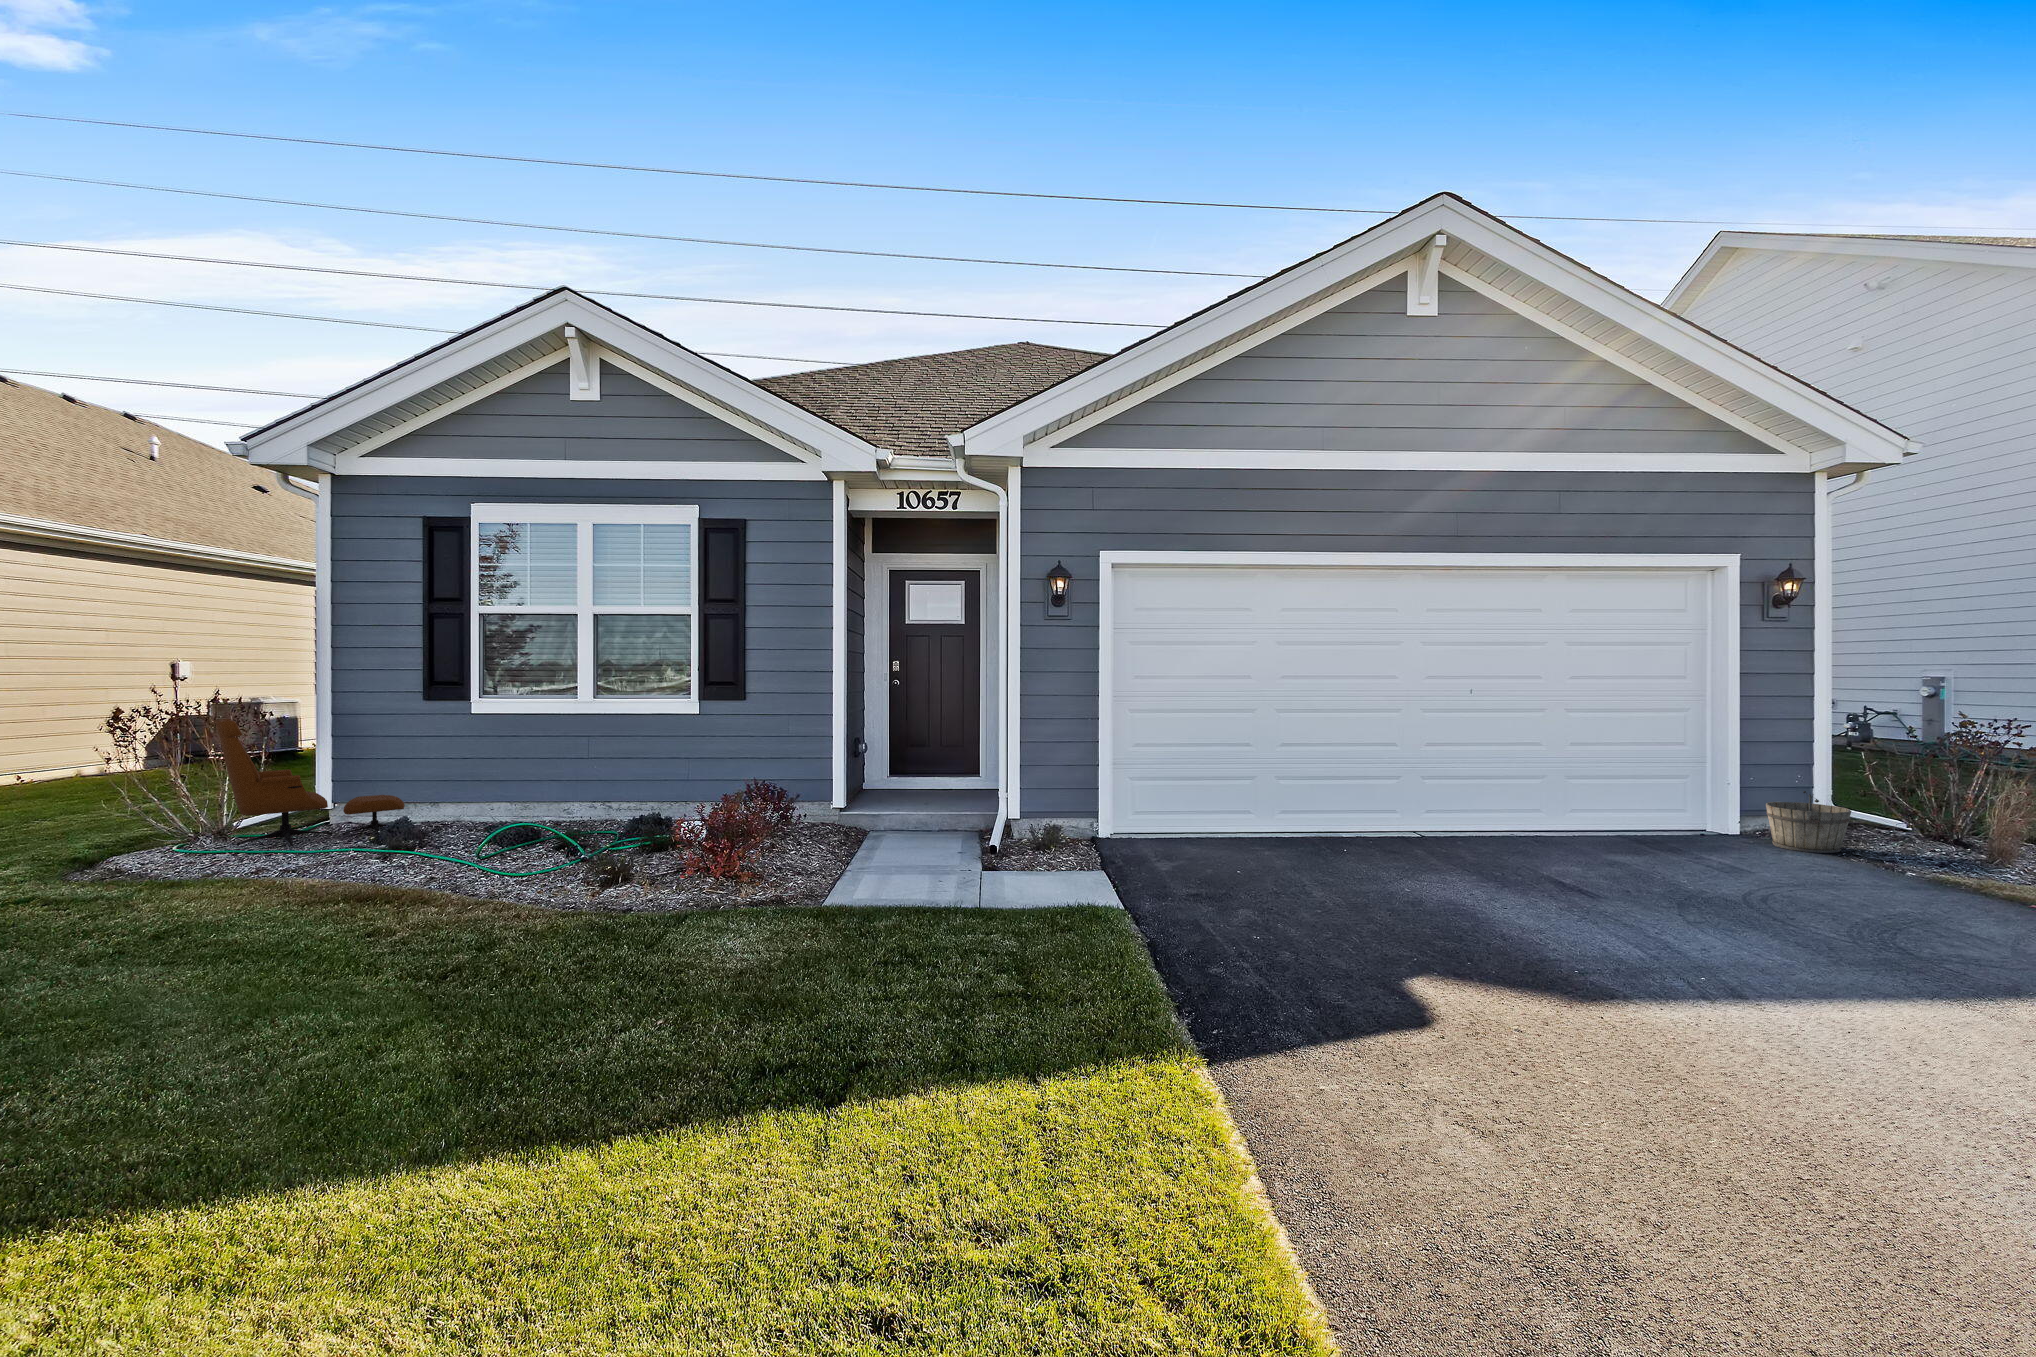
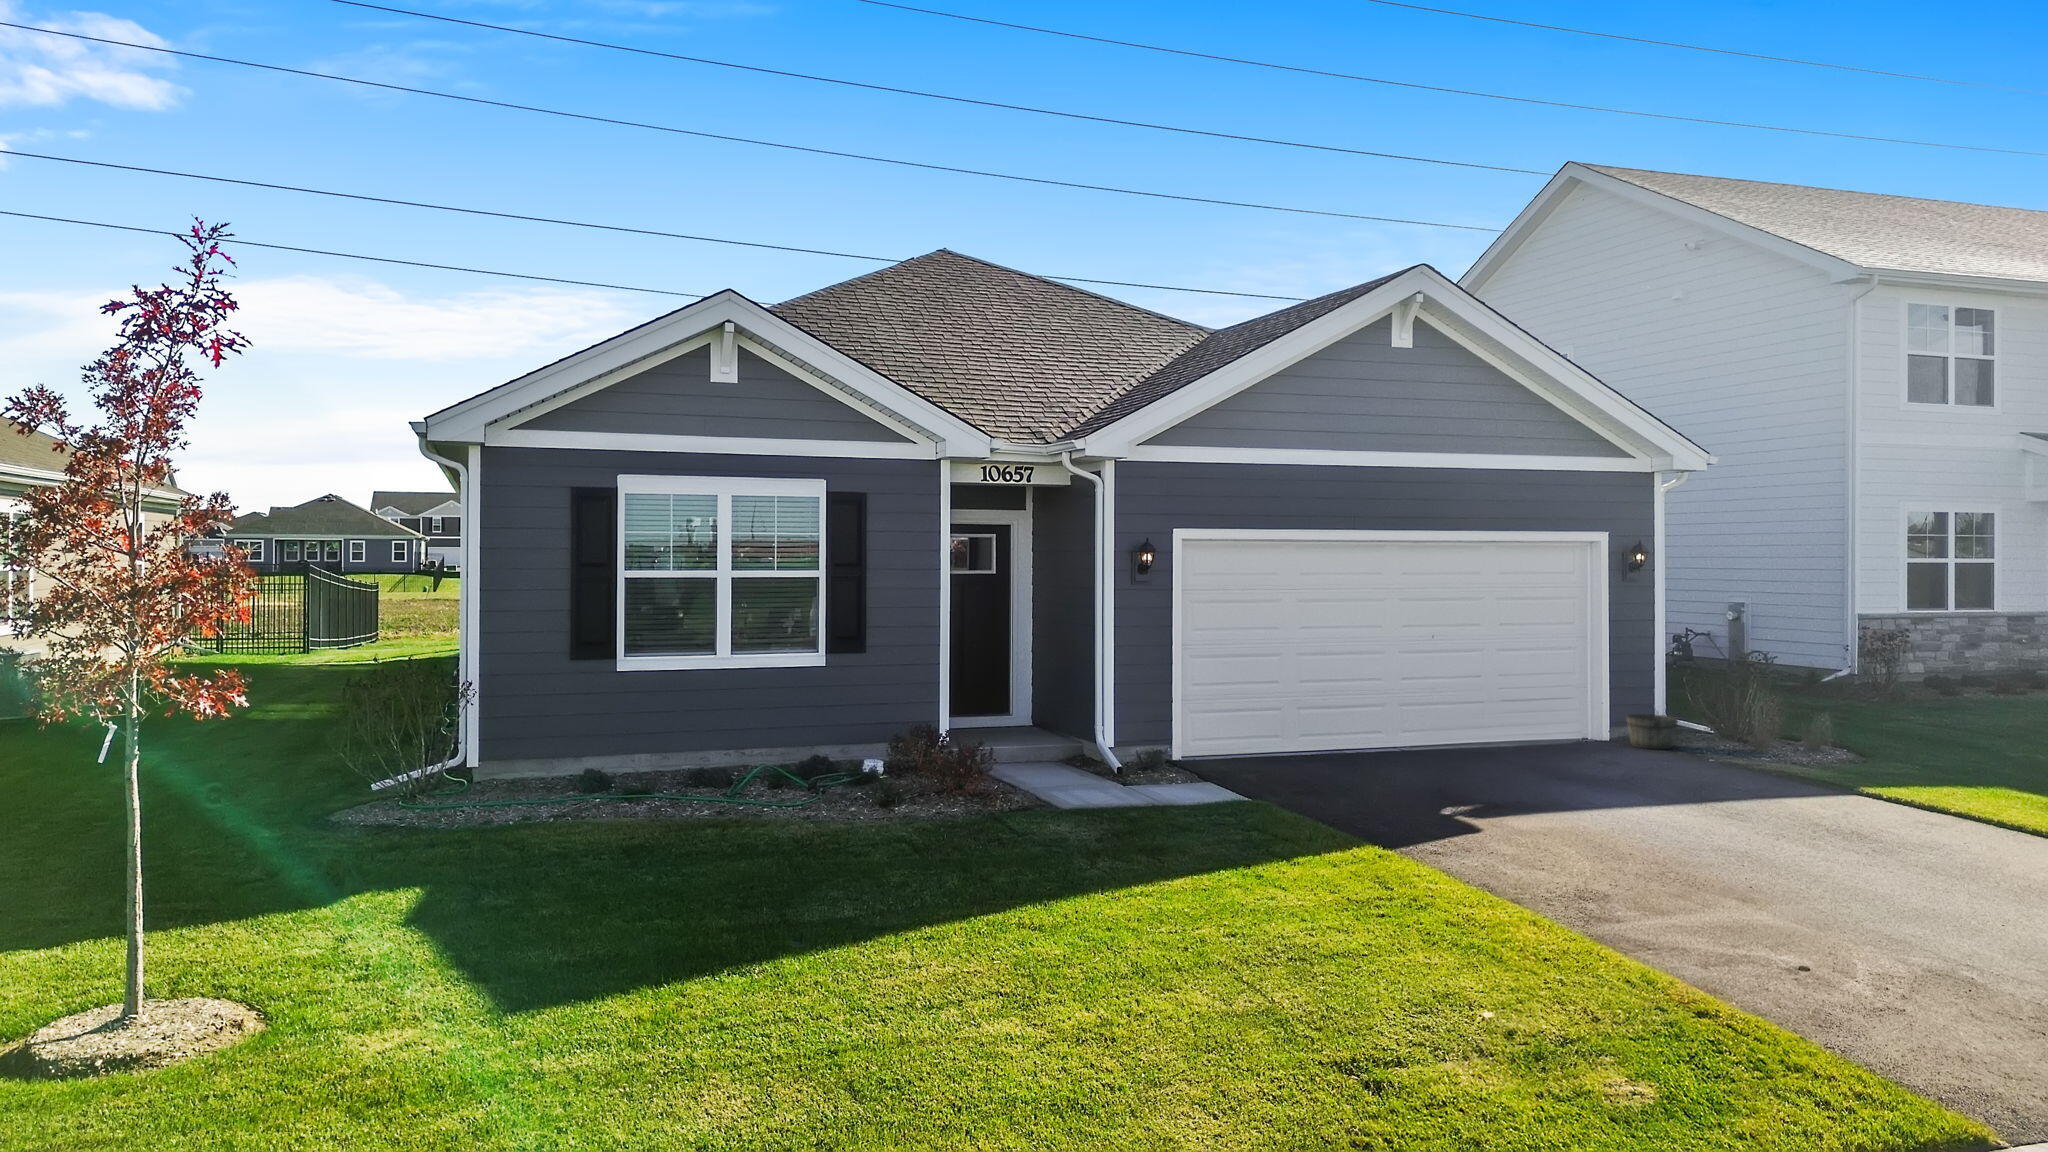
lounge chair: present [215,718,405,846] -> none [437,683,568,800]

